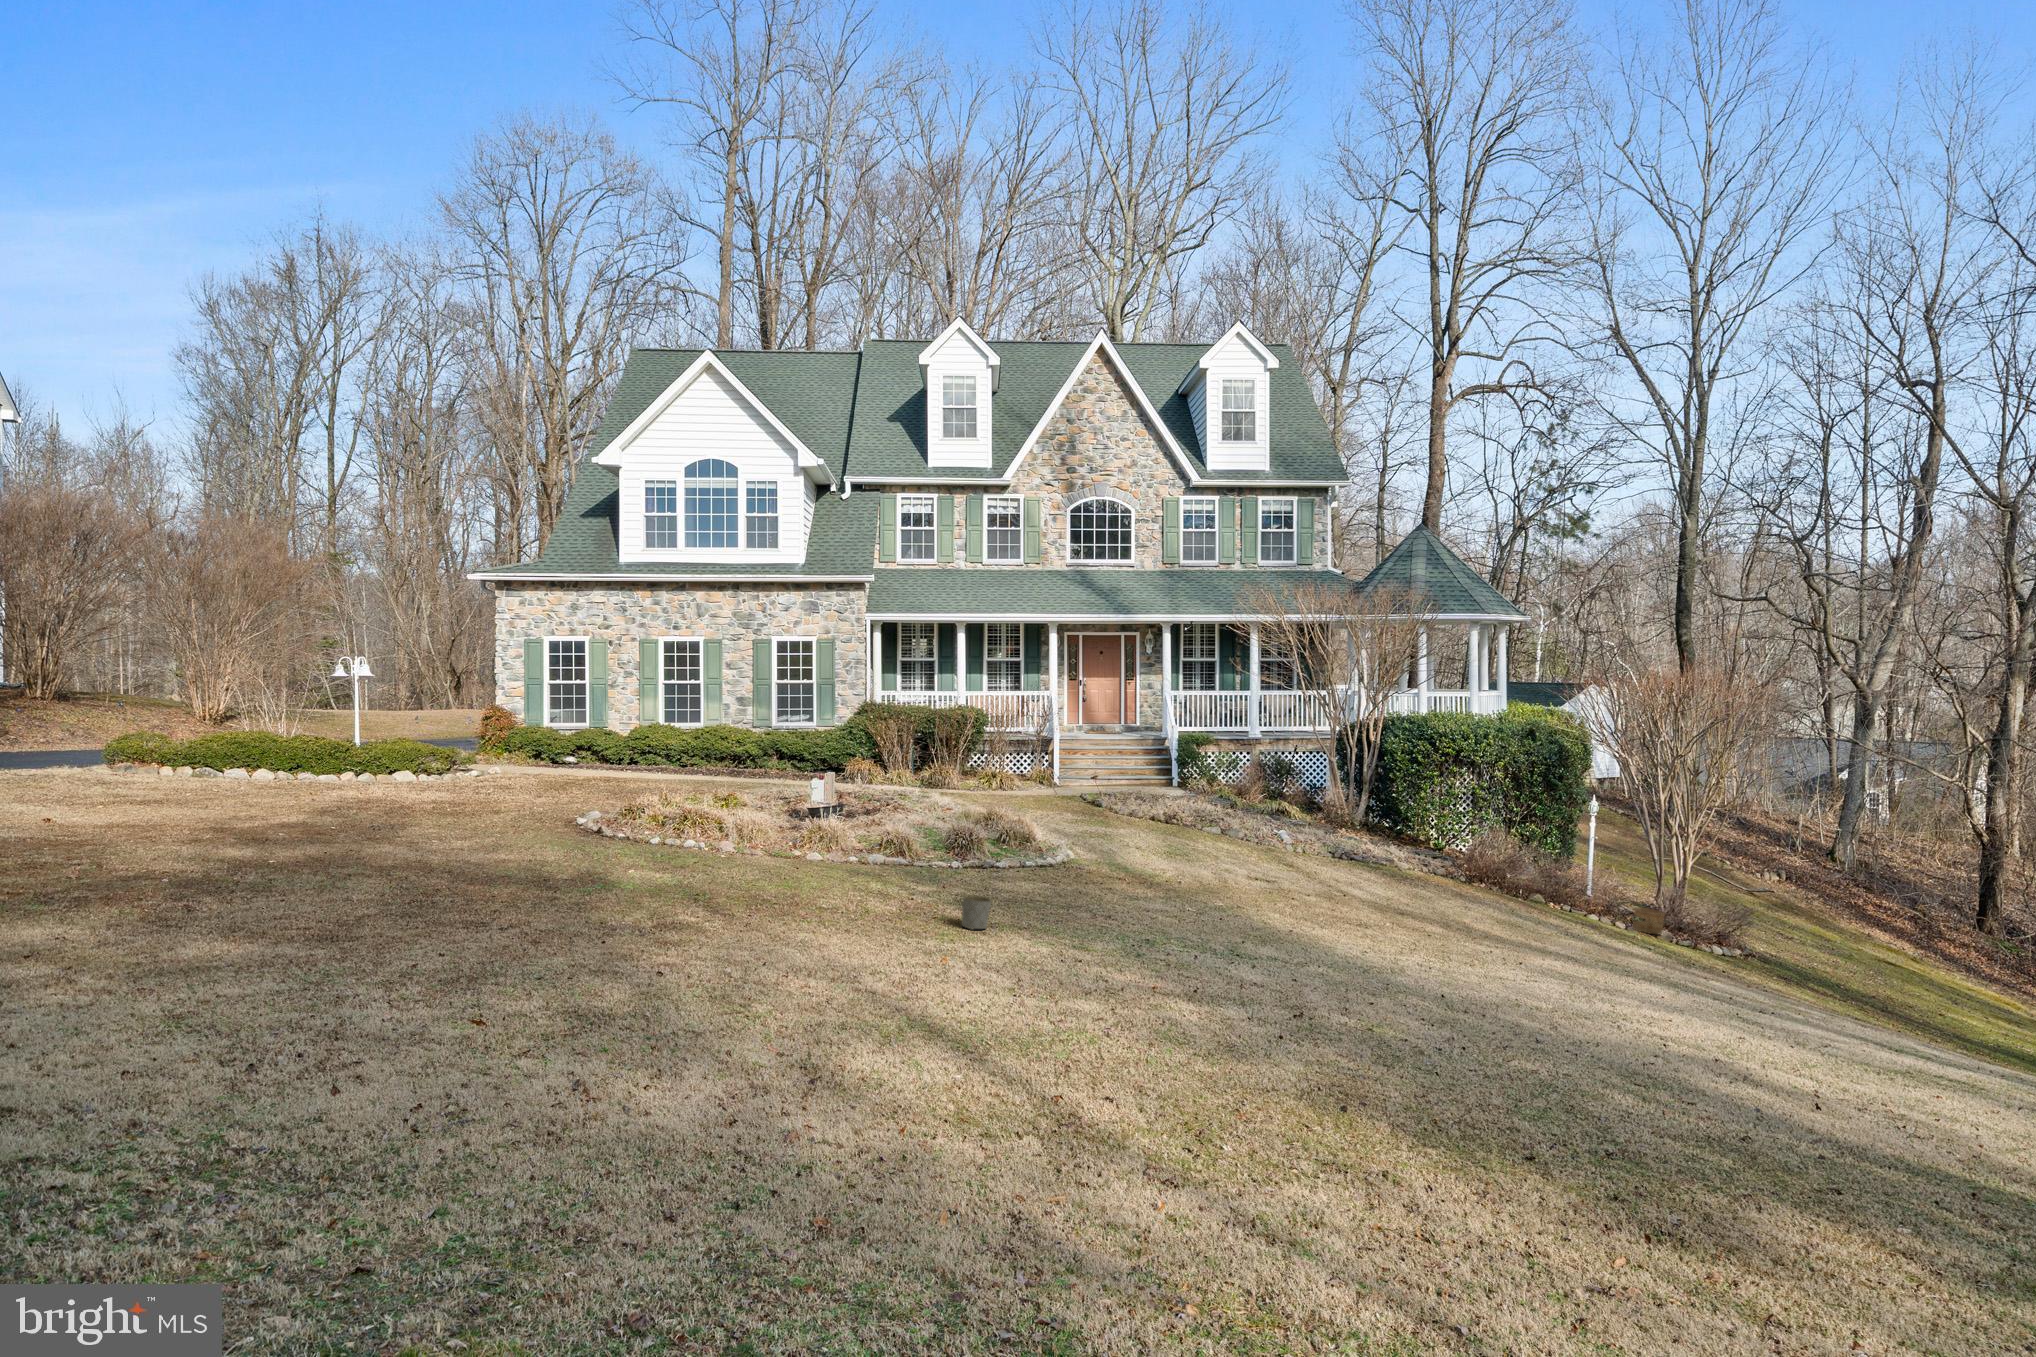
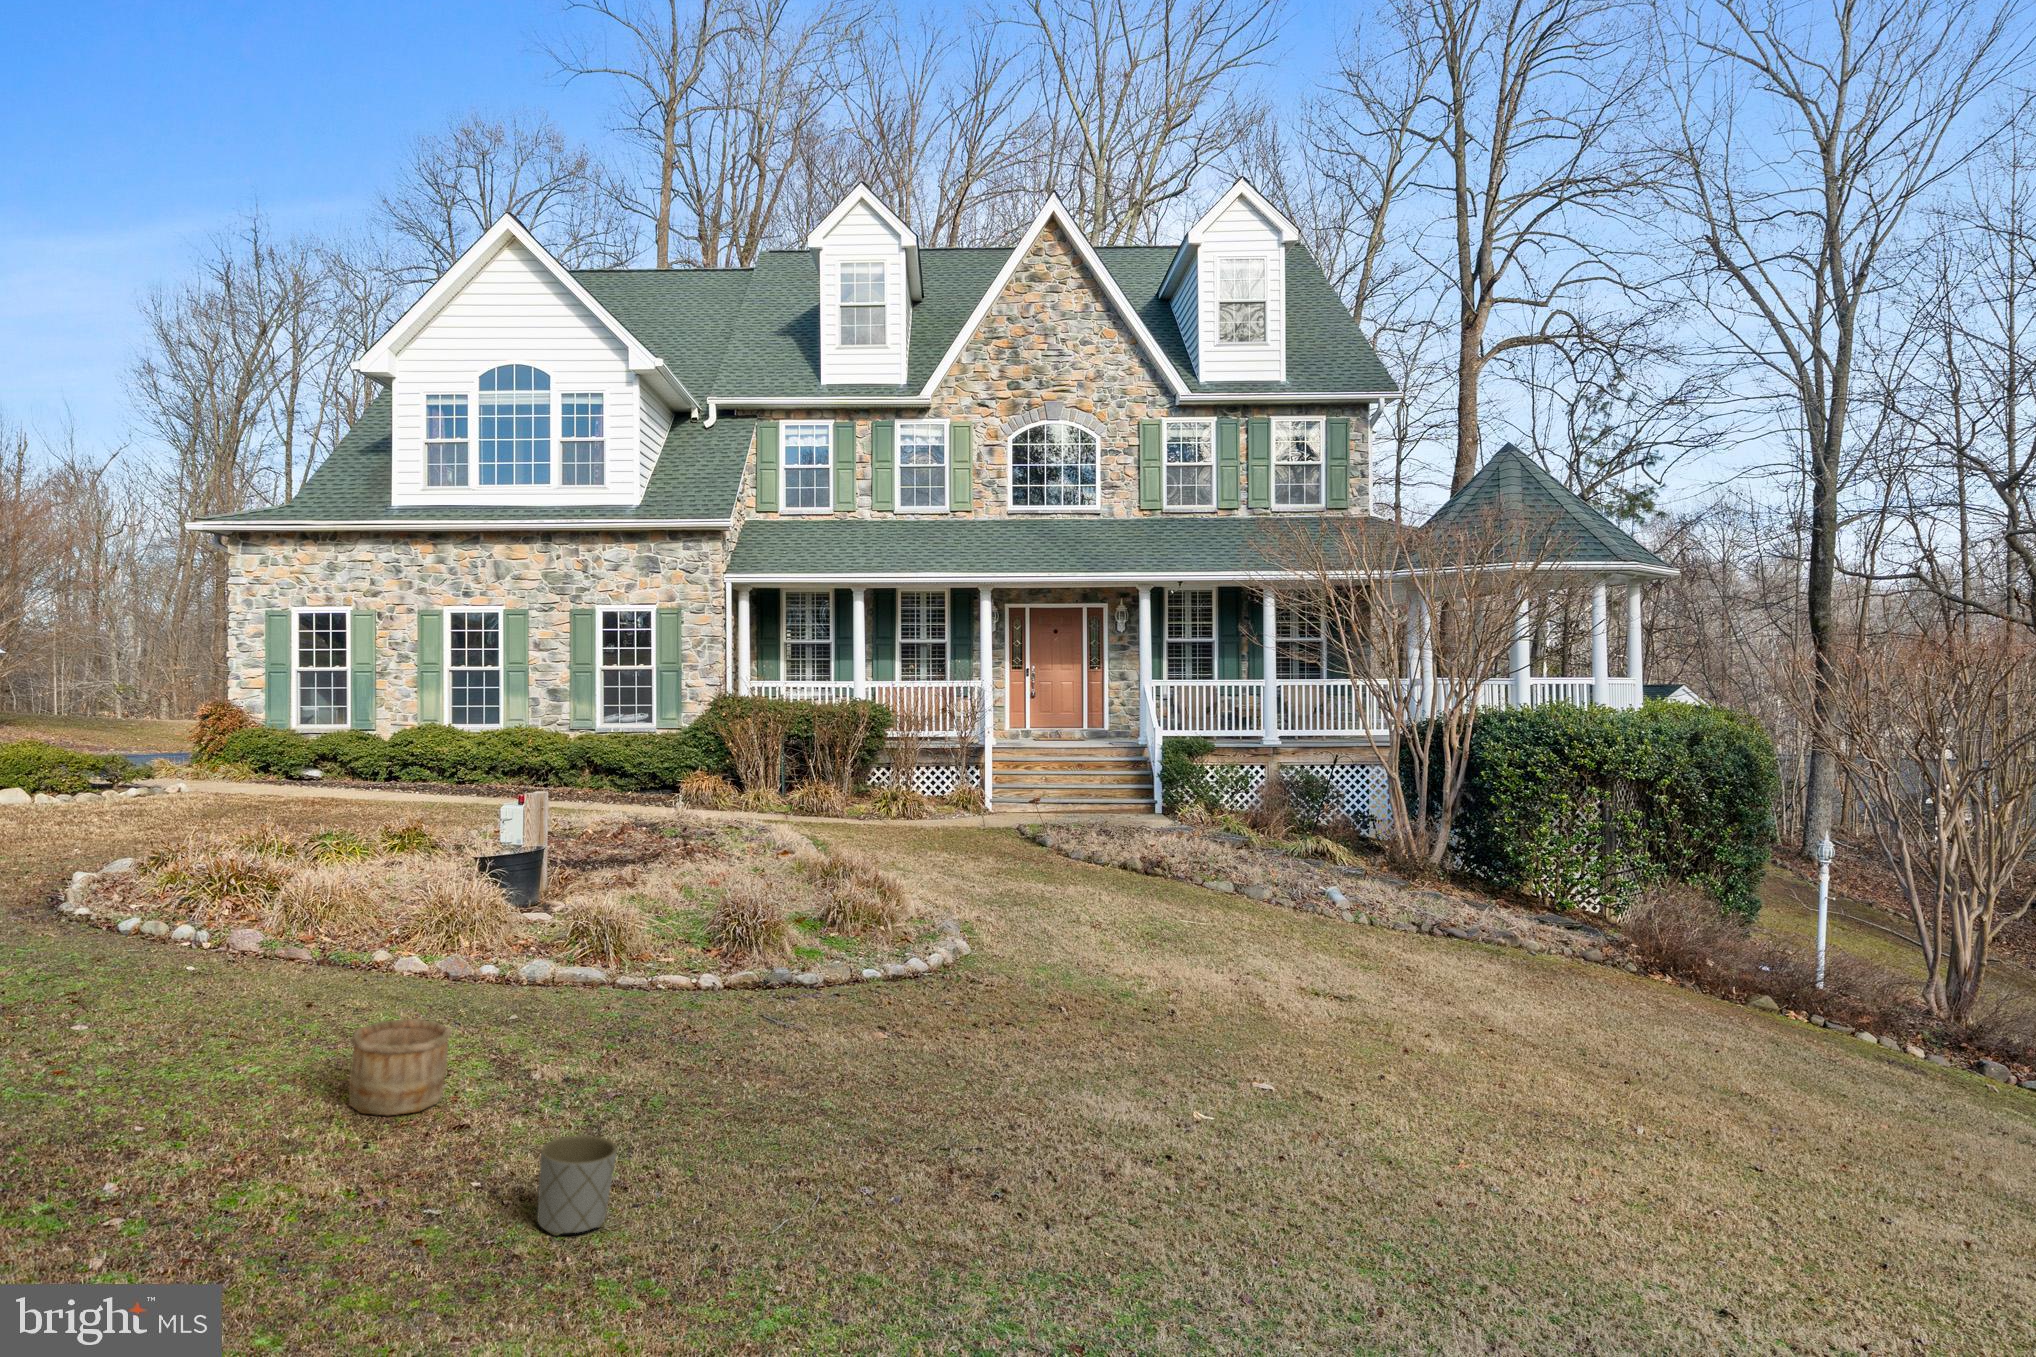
wooden bucket: present [1633,907,1665,934] -> present [349,1019,452,1116]

